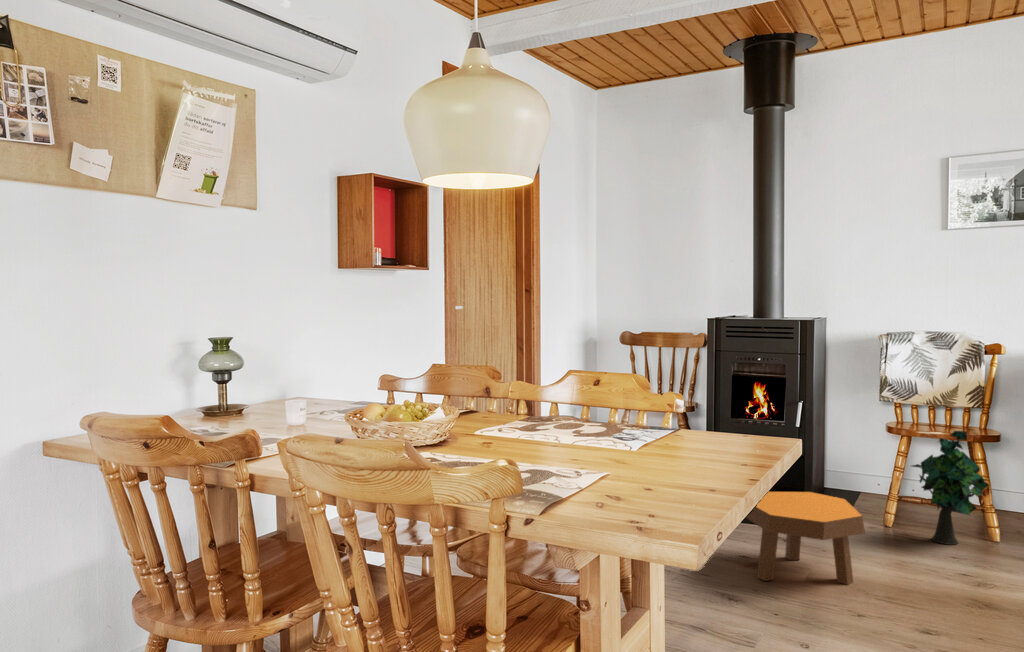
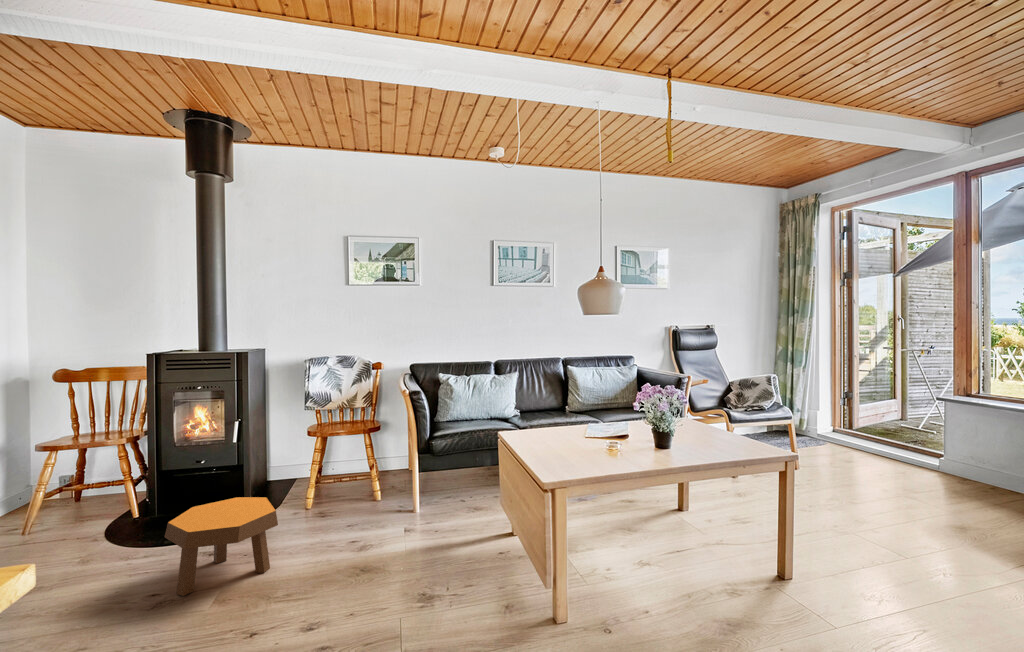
decorative plant: present [913,431,989,545] -> none [324,425,375,511]

